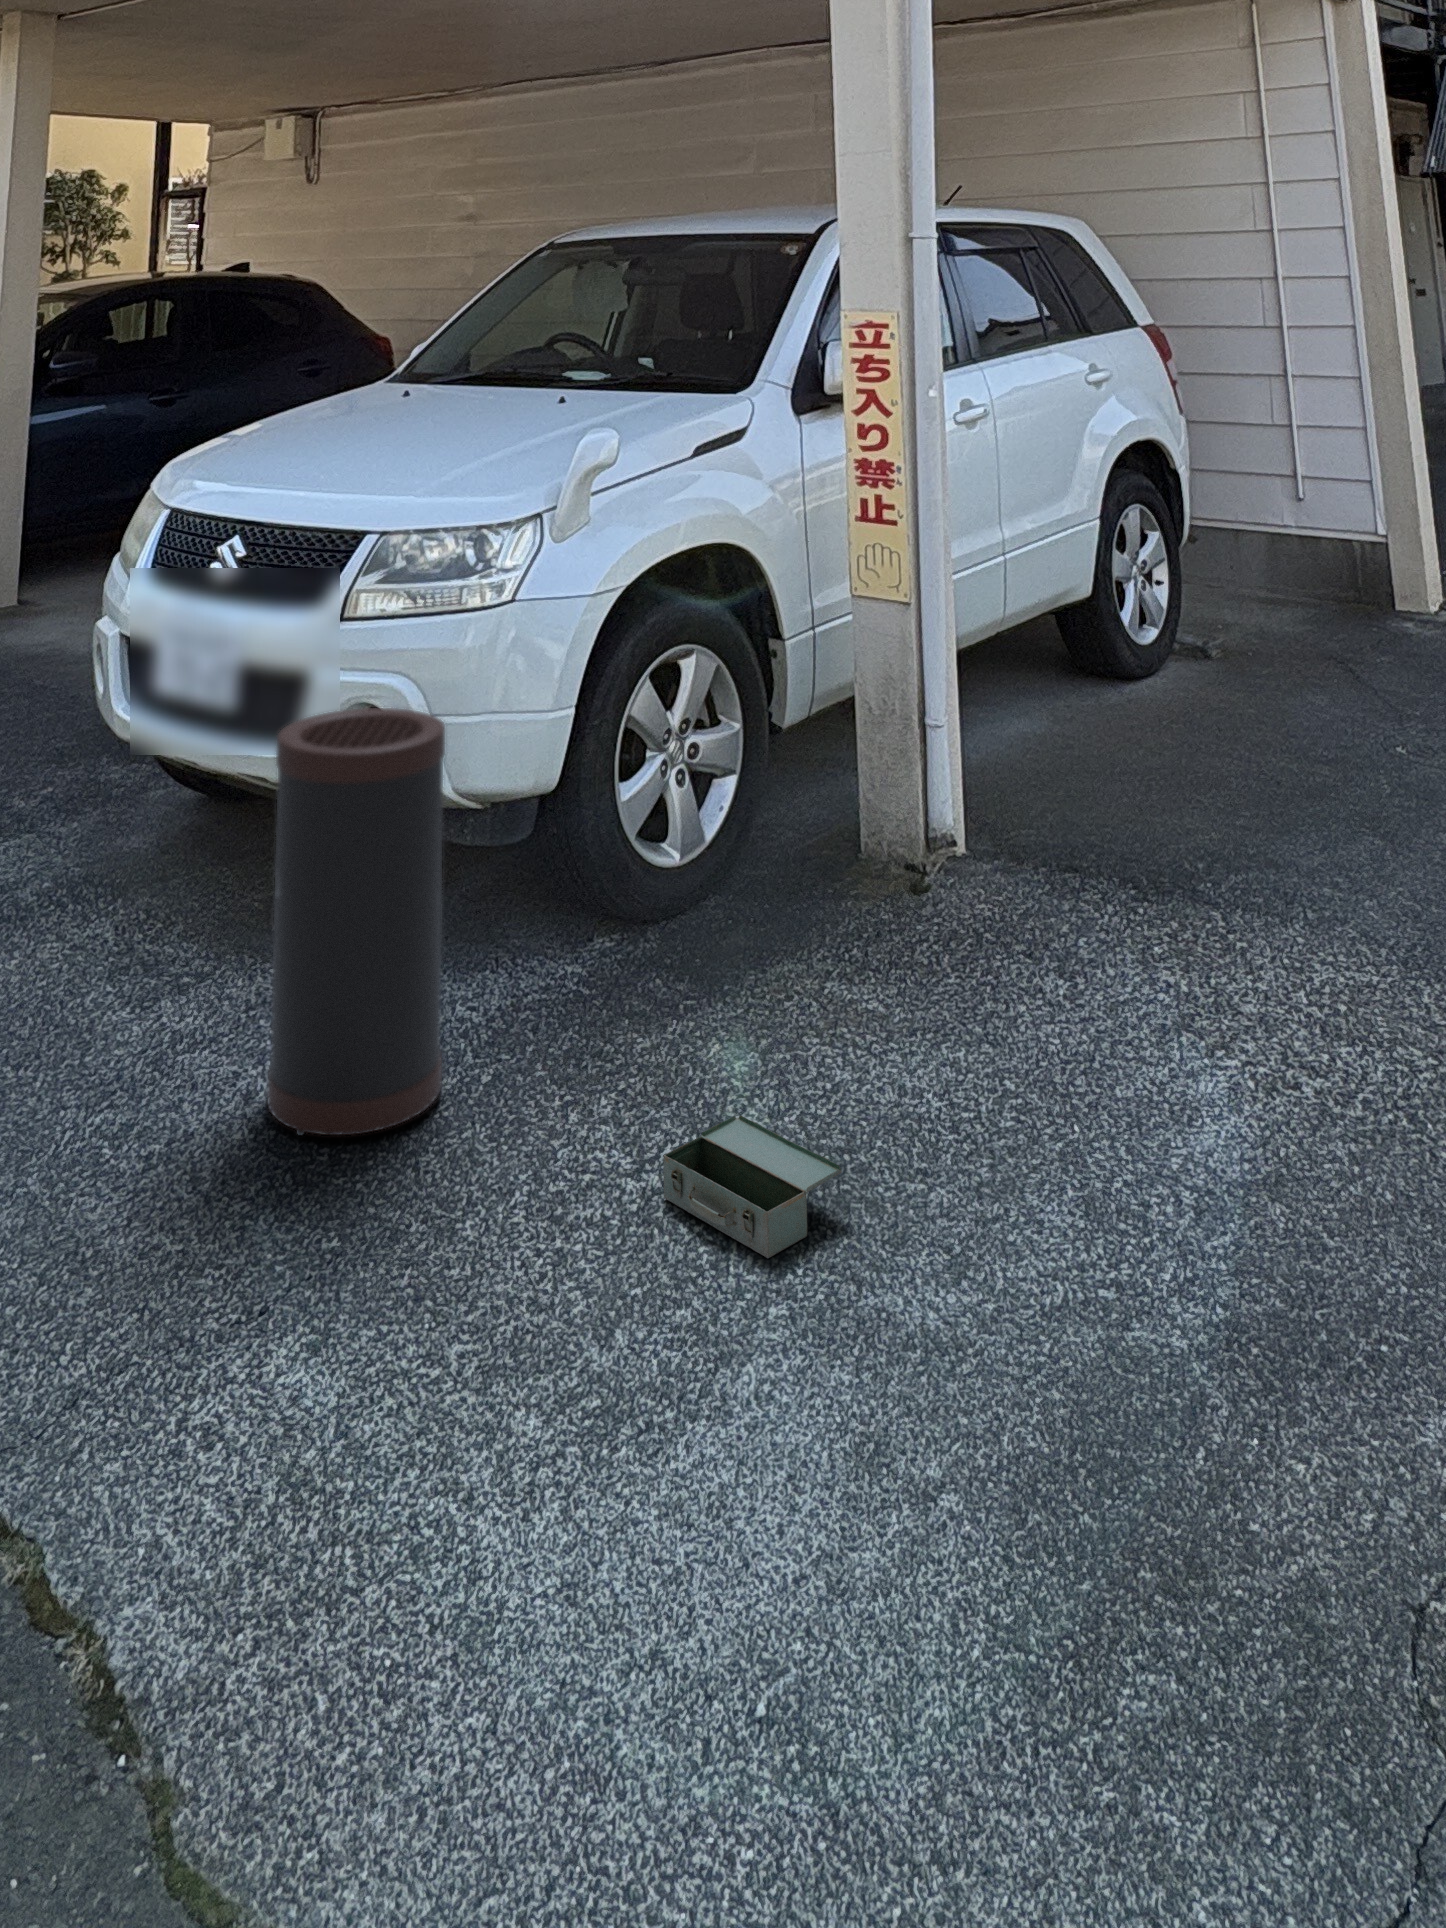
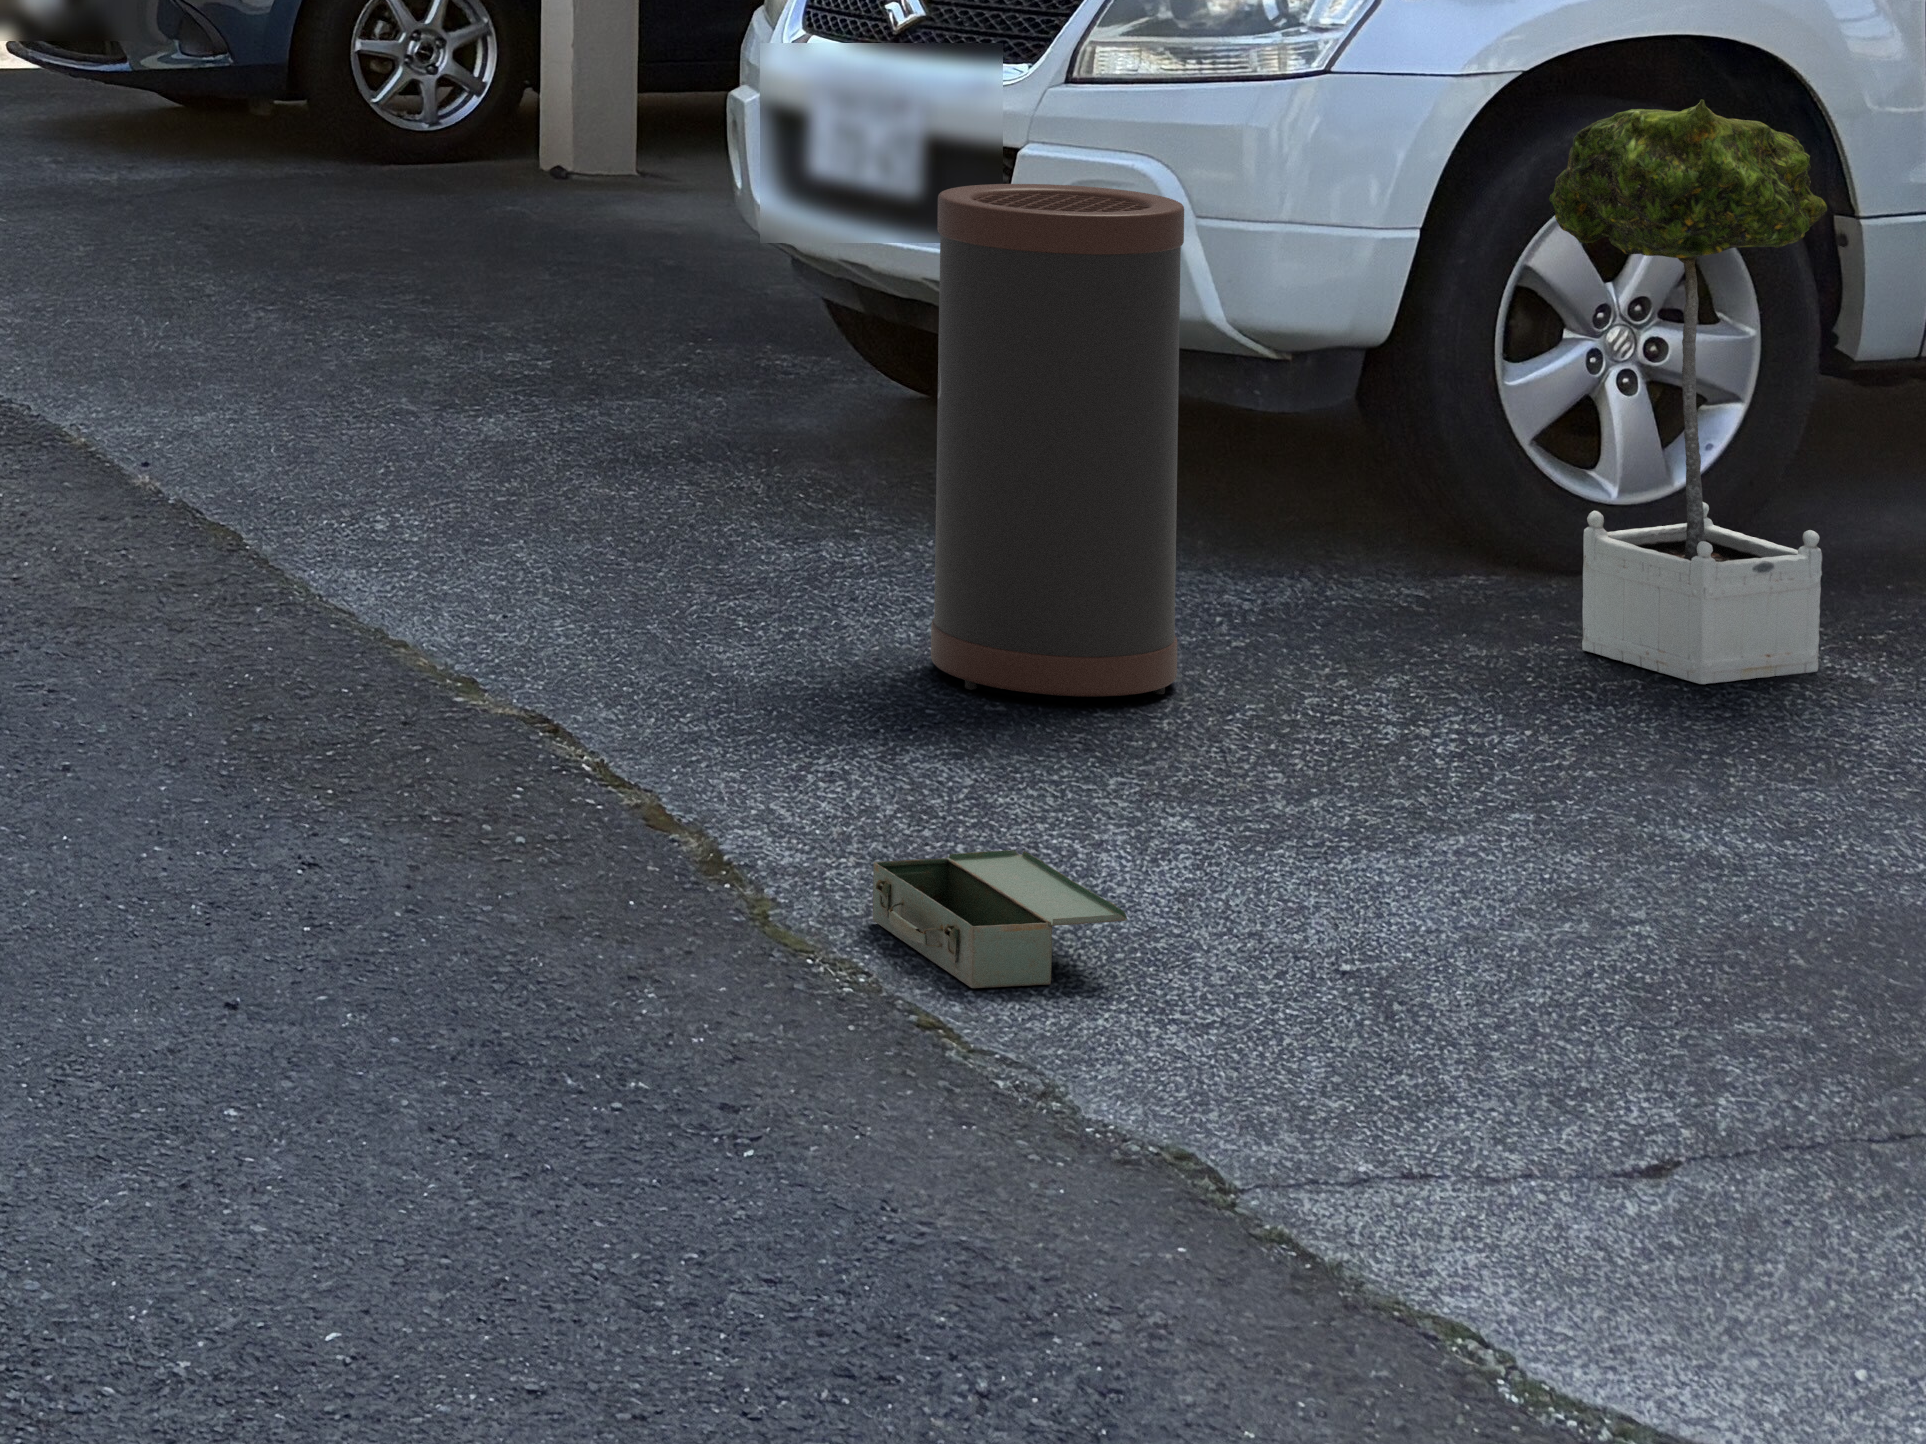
potted tree: none [642,597,801,990] -> present [1549,100,1827,684]
toolbox: present [663,1116,842,1258] -> present [873,850,1127,988]

